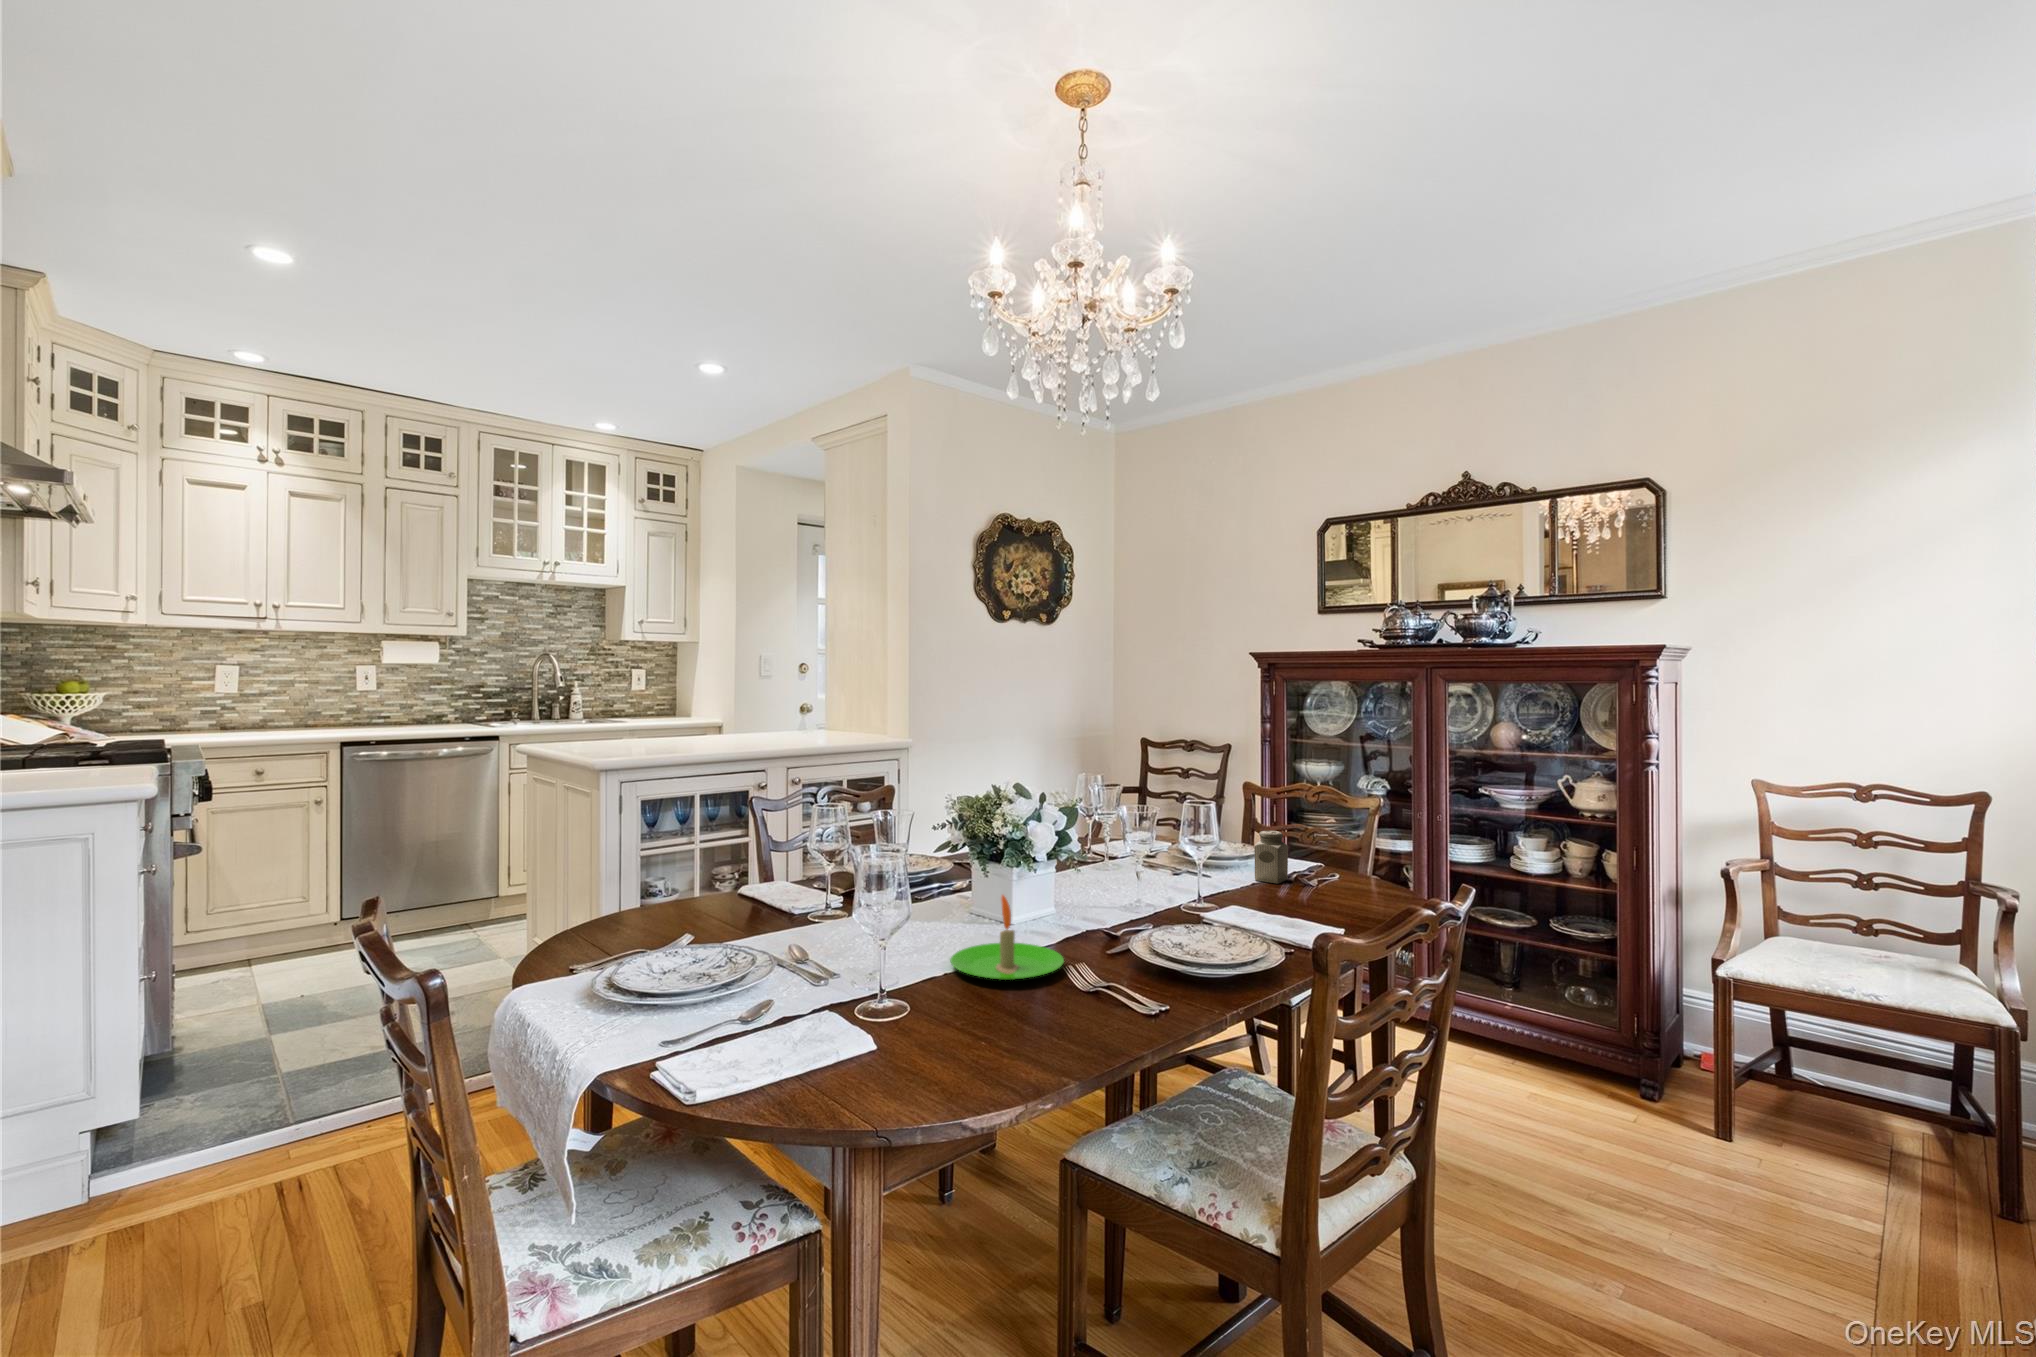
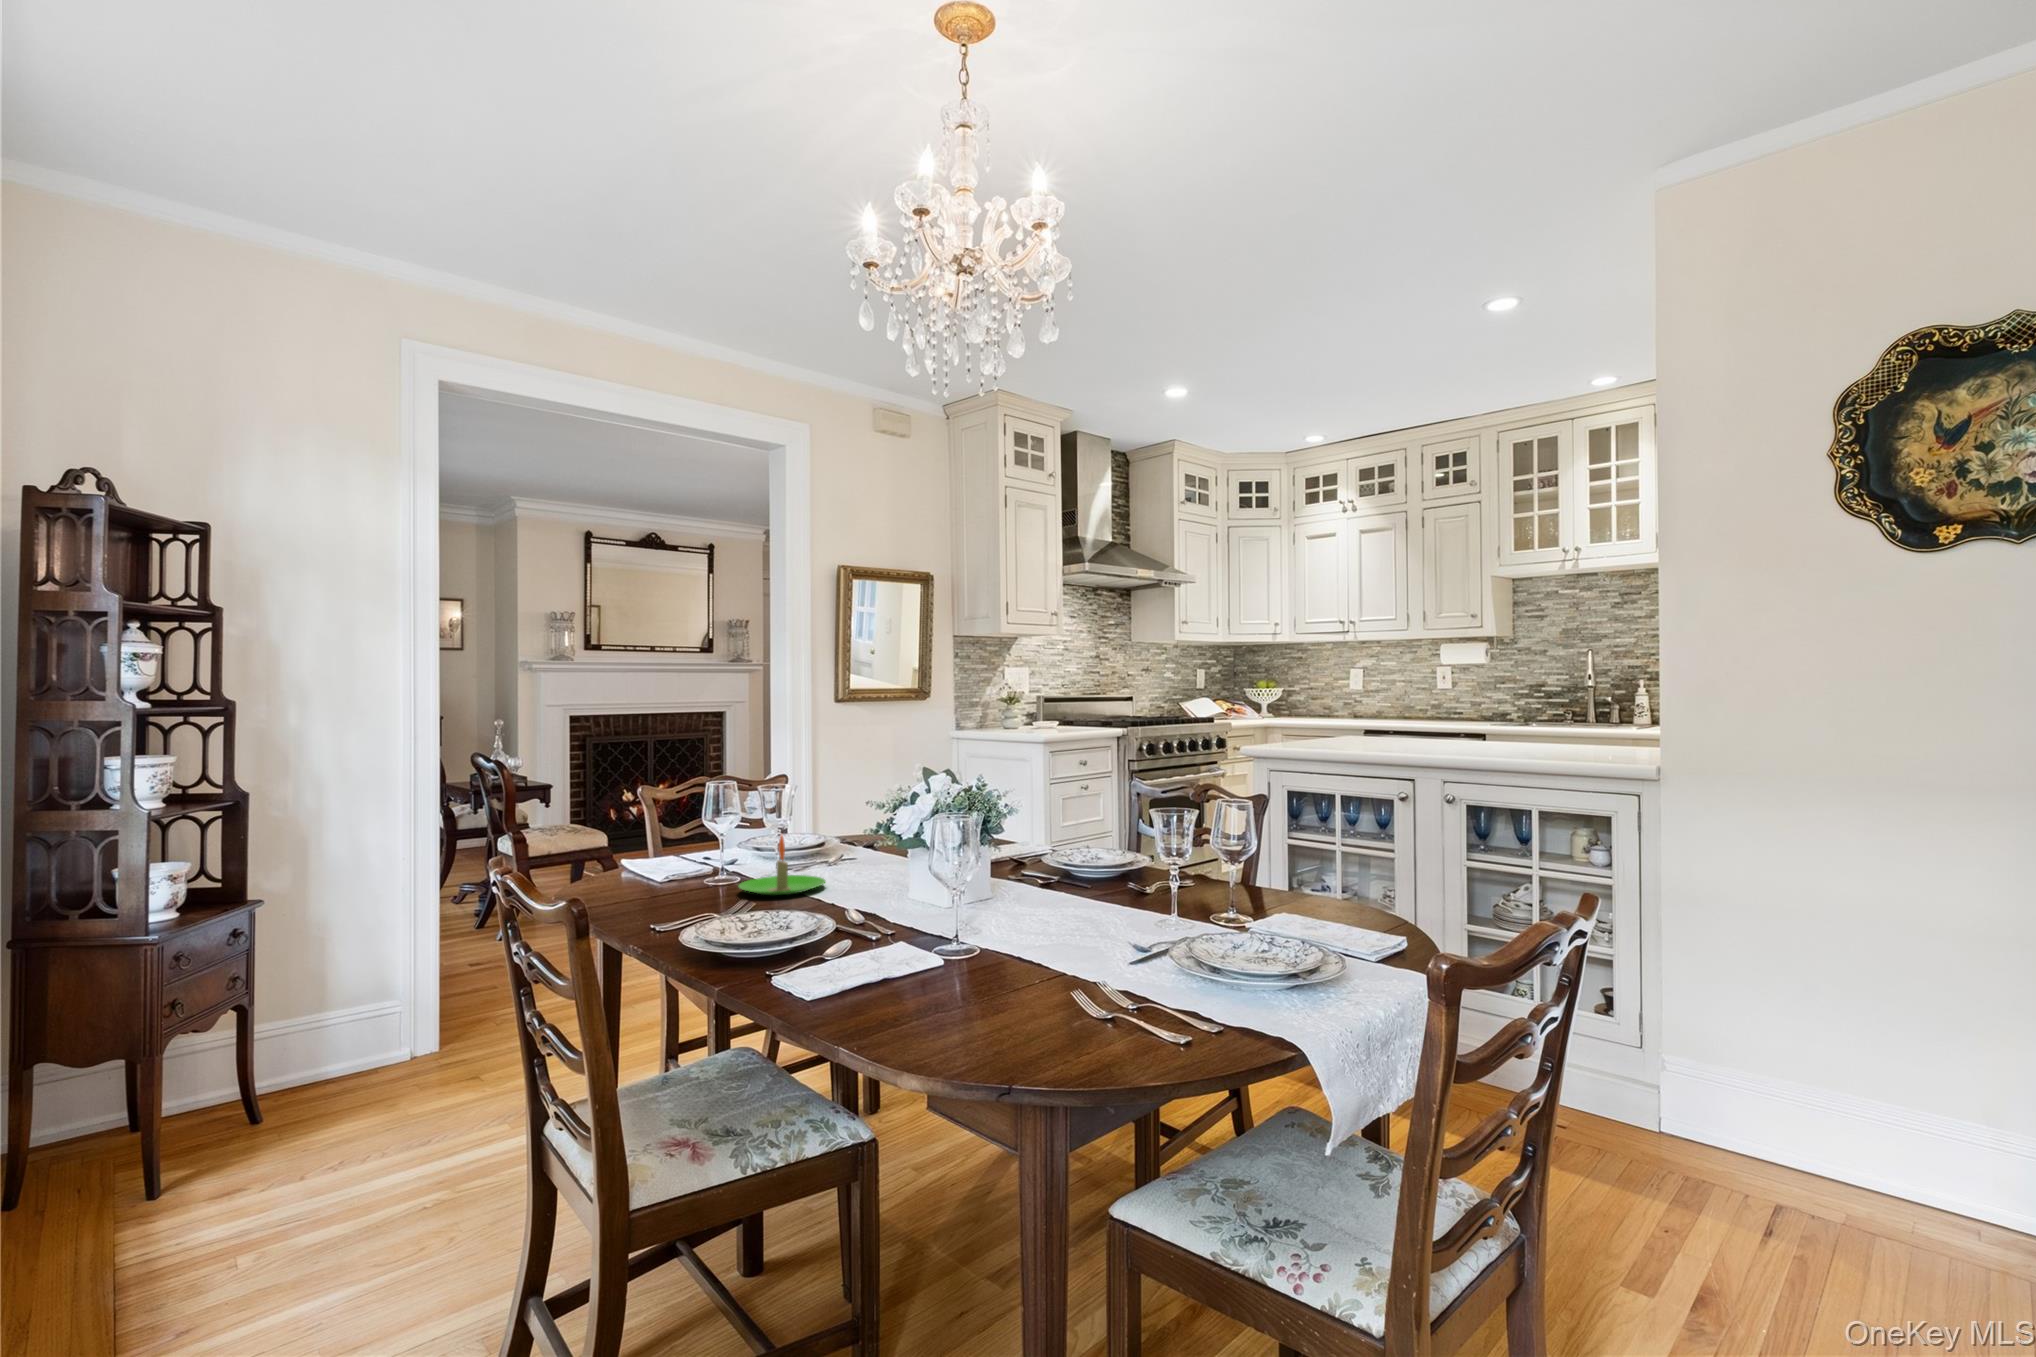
salt shaker: present [1255,831,1288,884] -> none [1064,883,1114,961]

